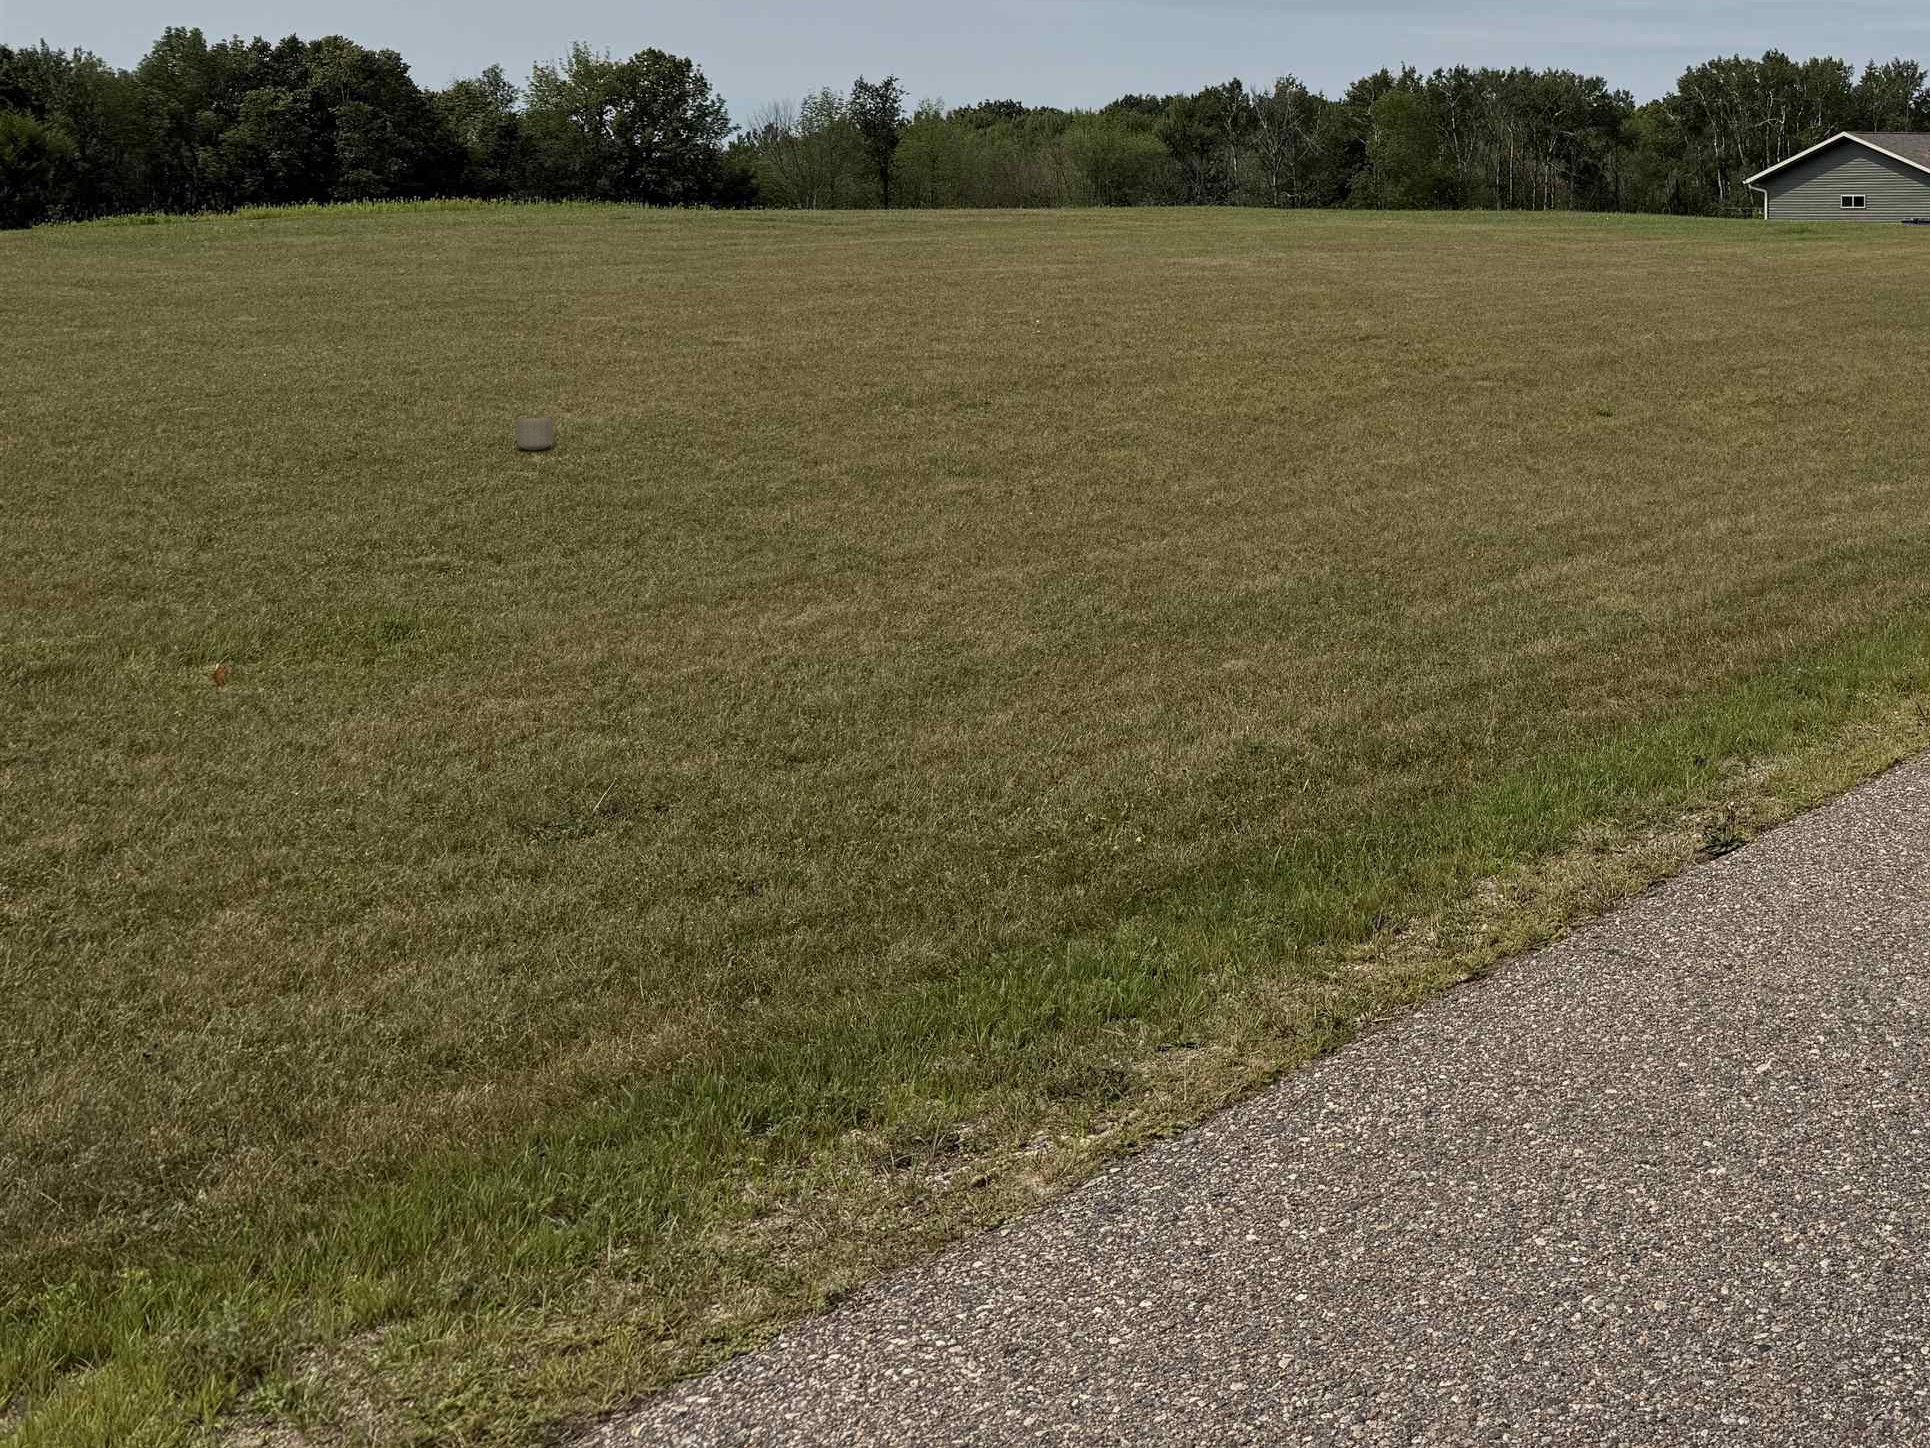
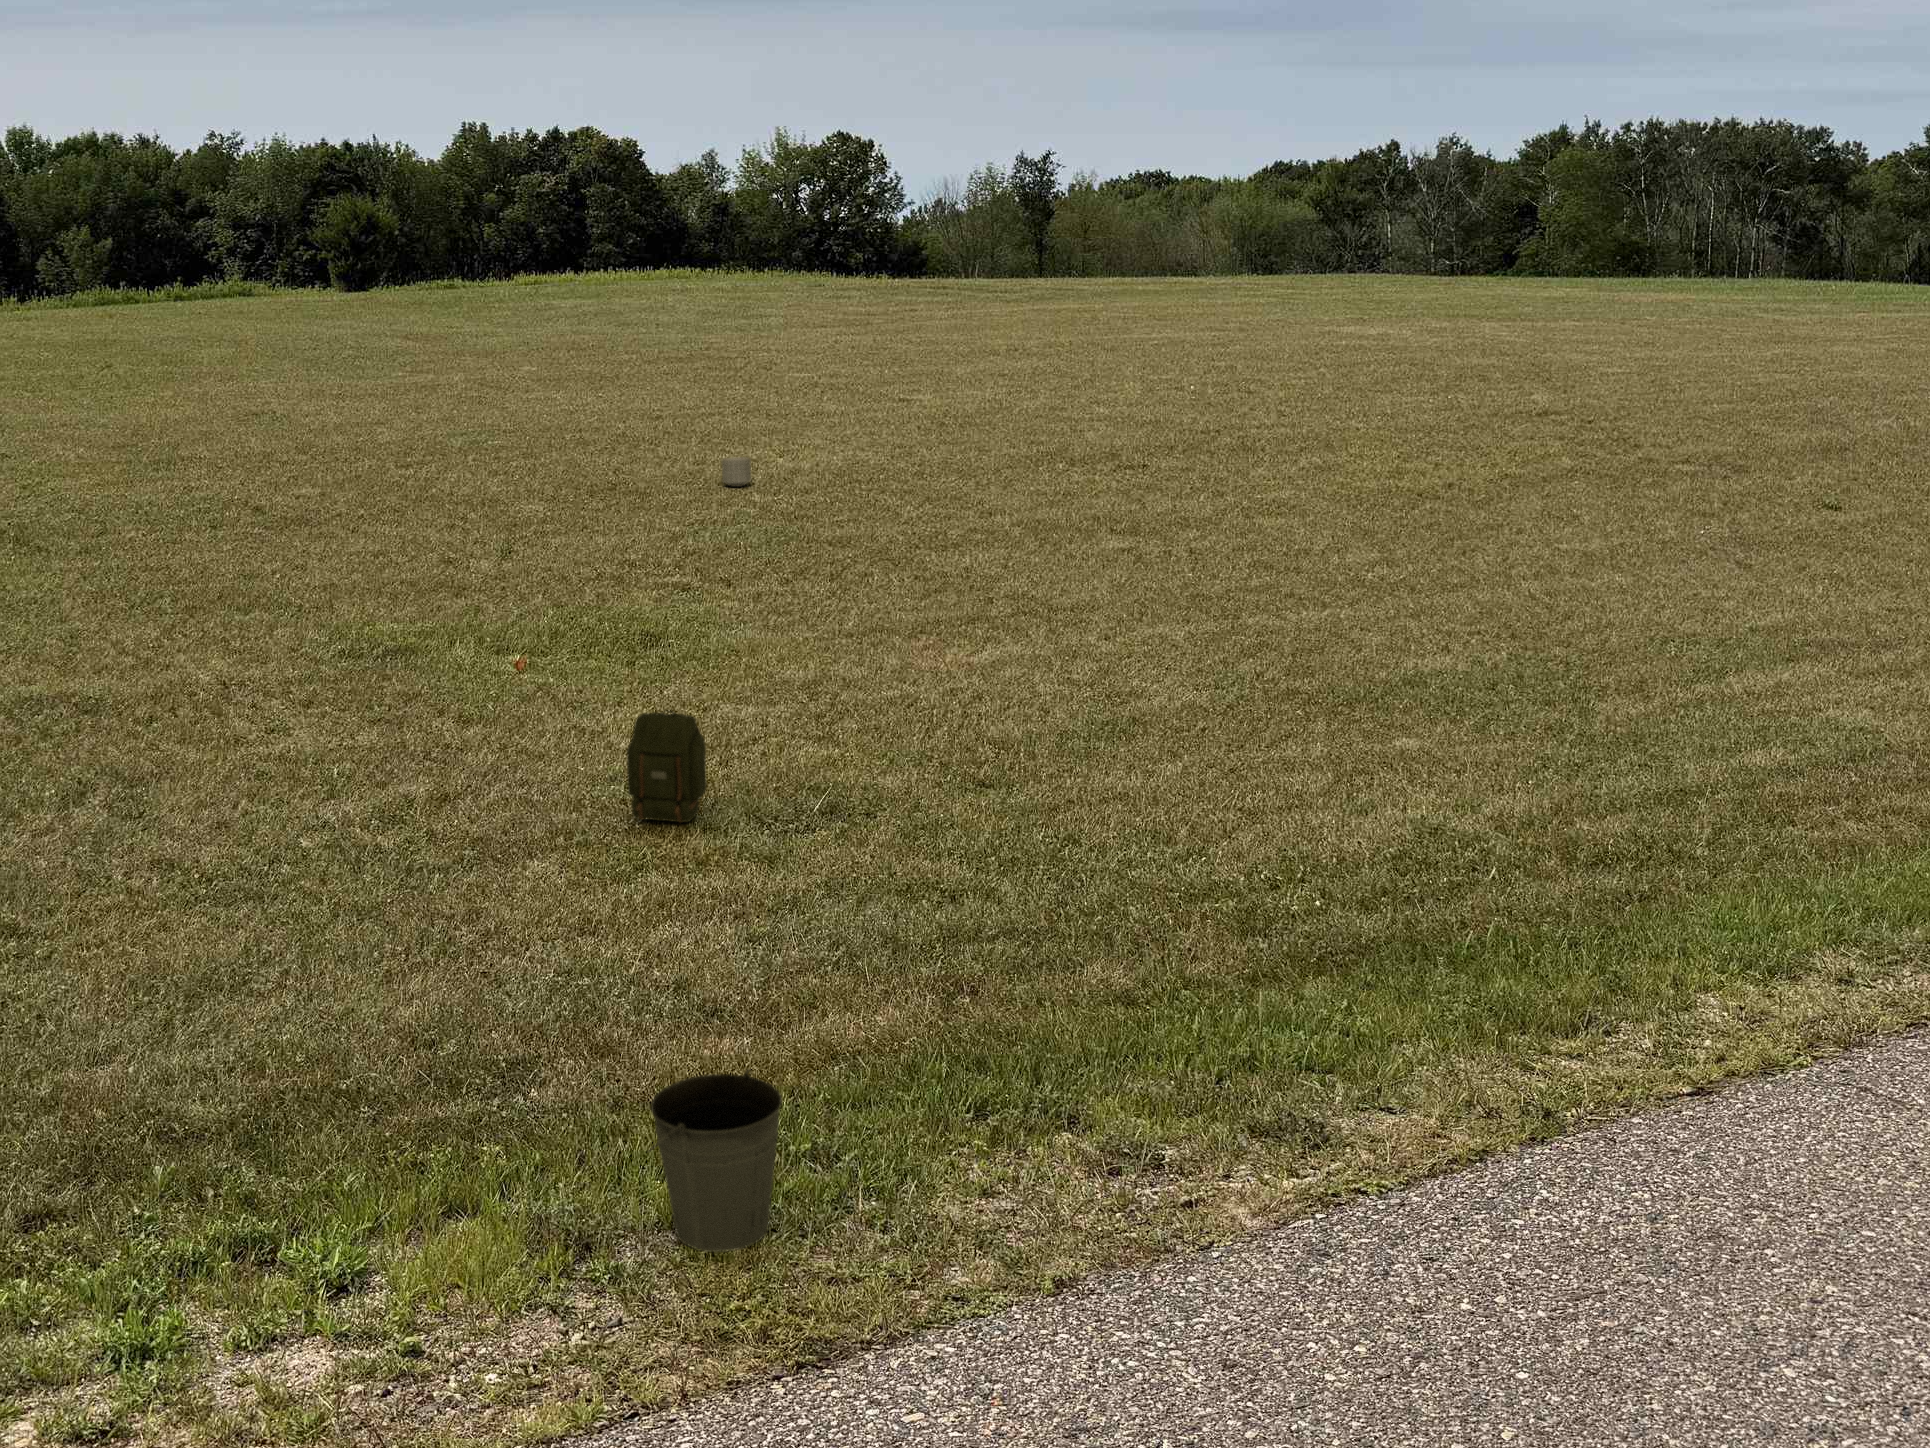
backpack: none [345,704,455,837] -> present [627,710,707,823]
bucket: none [294,1125,487,1364] -> present [649,1070,782,1252]

